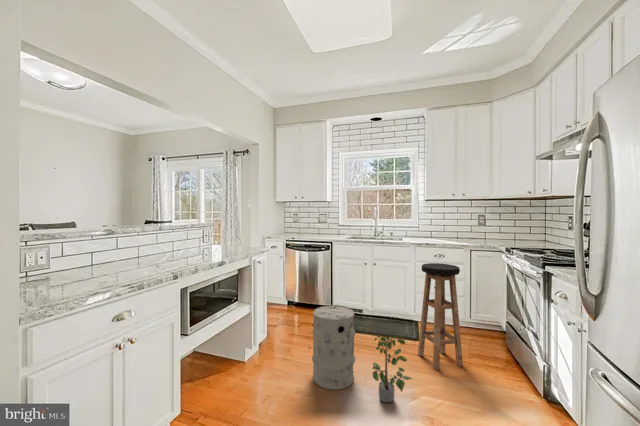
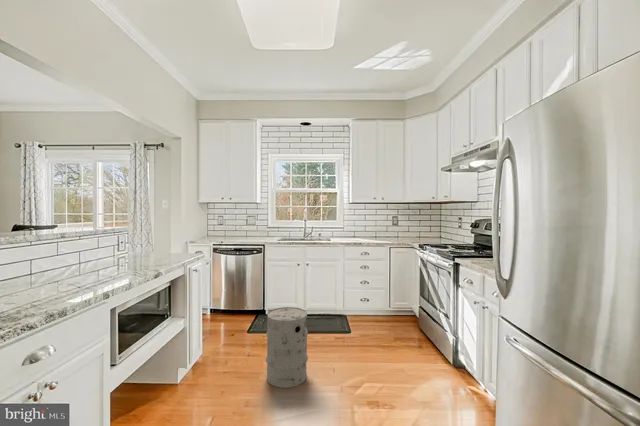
bar stool: present [418,263,463,370] -> none [355,261,392,355]
potted plant: present [372,335,412,402] -> none [327,326,363,389]

